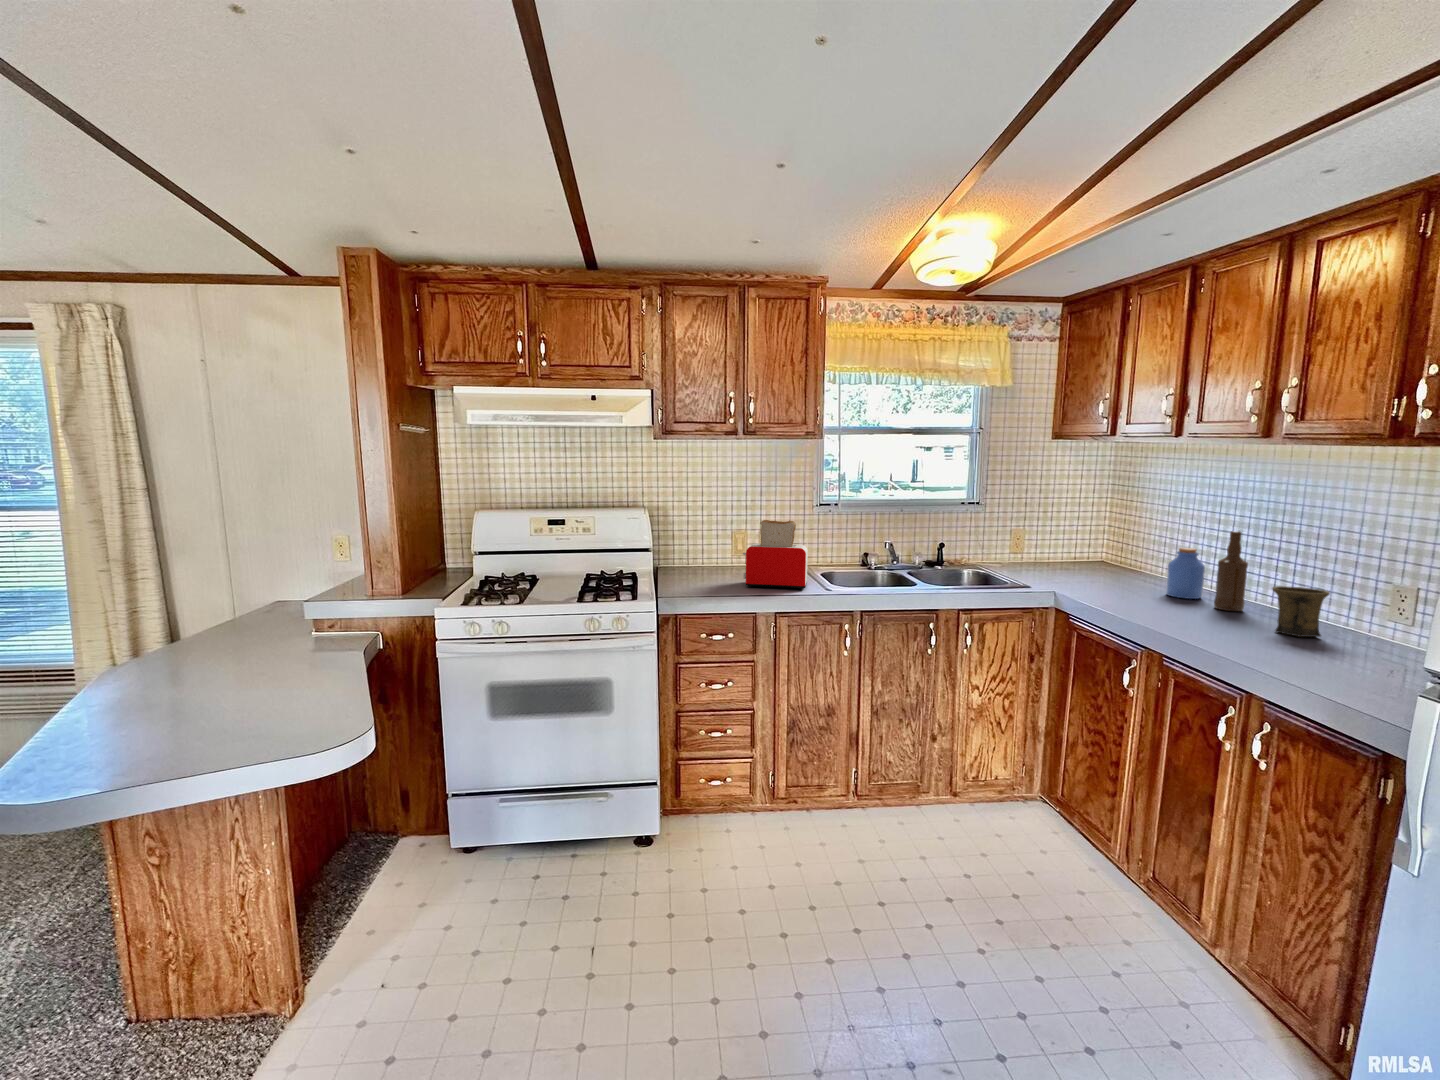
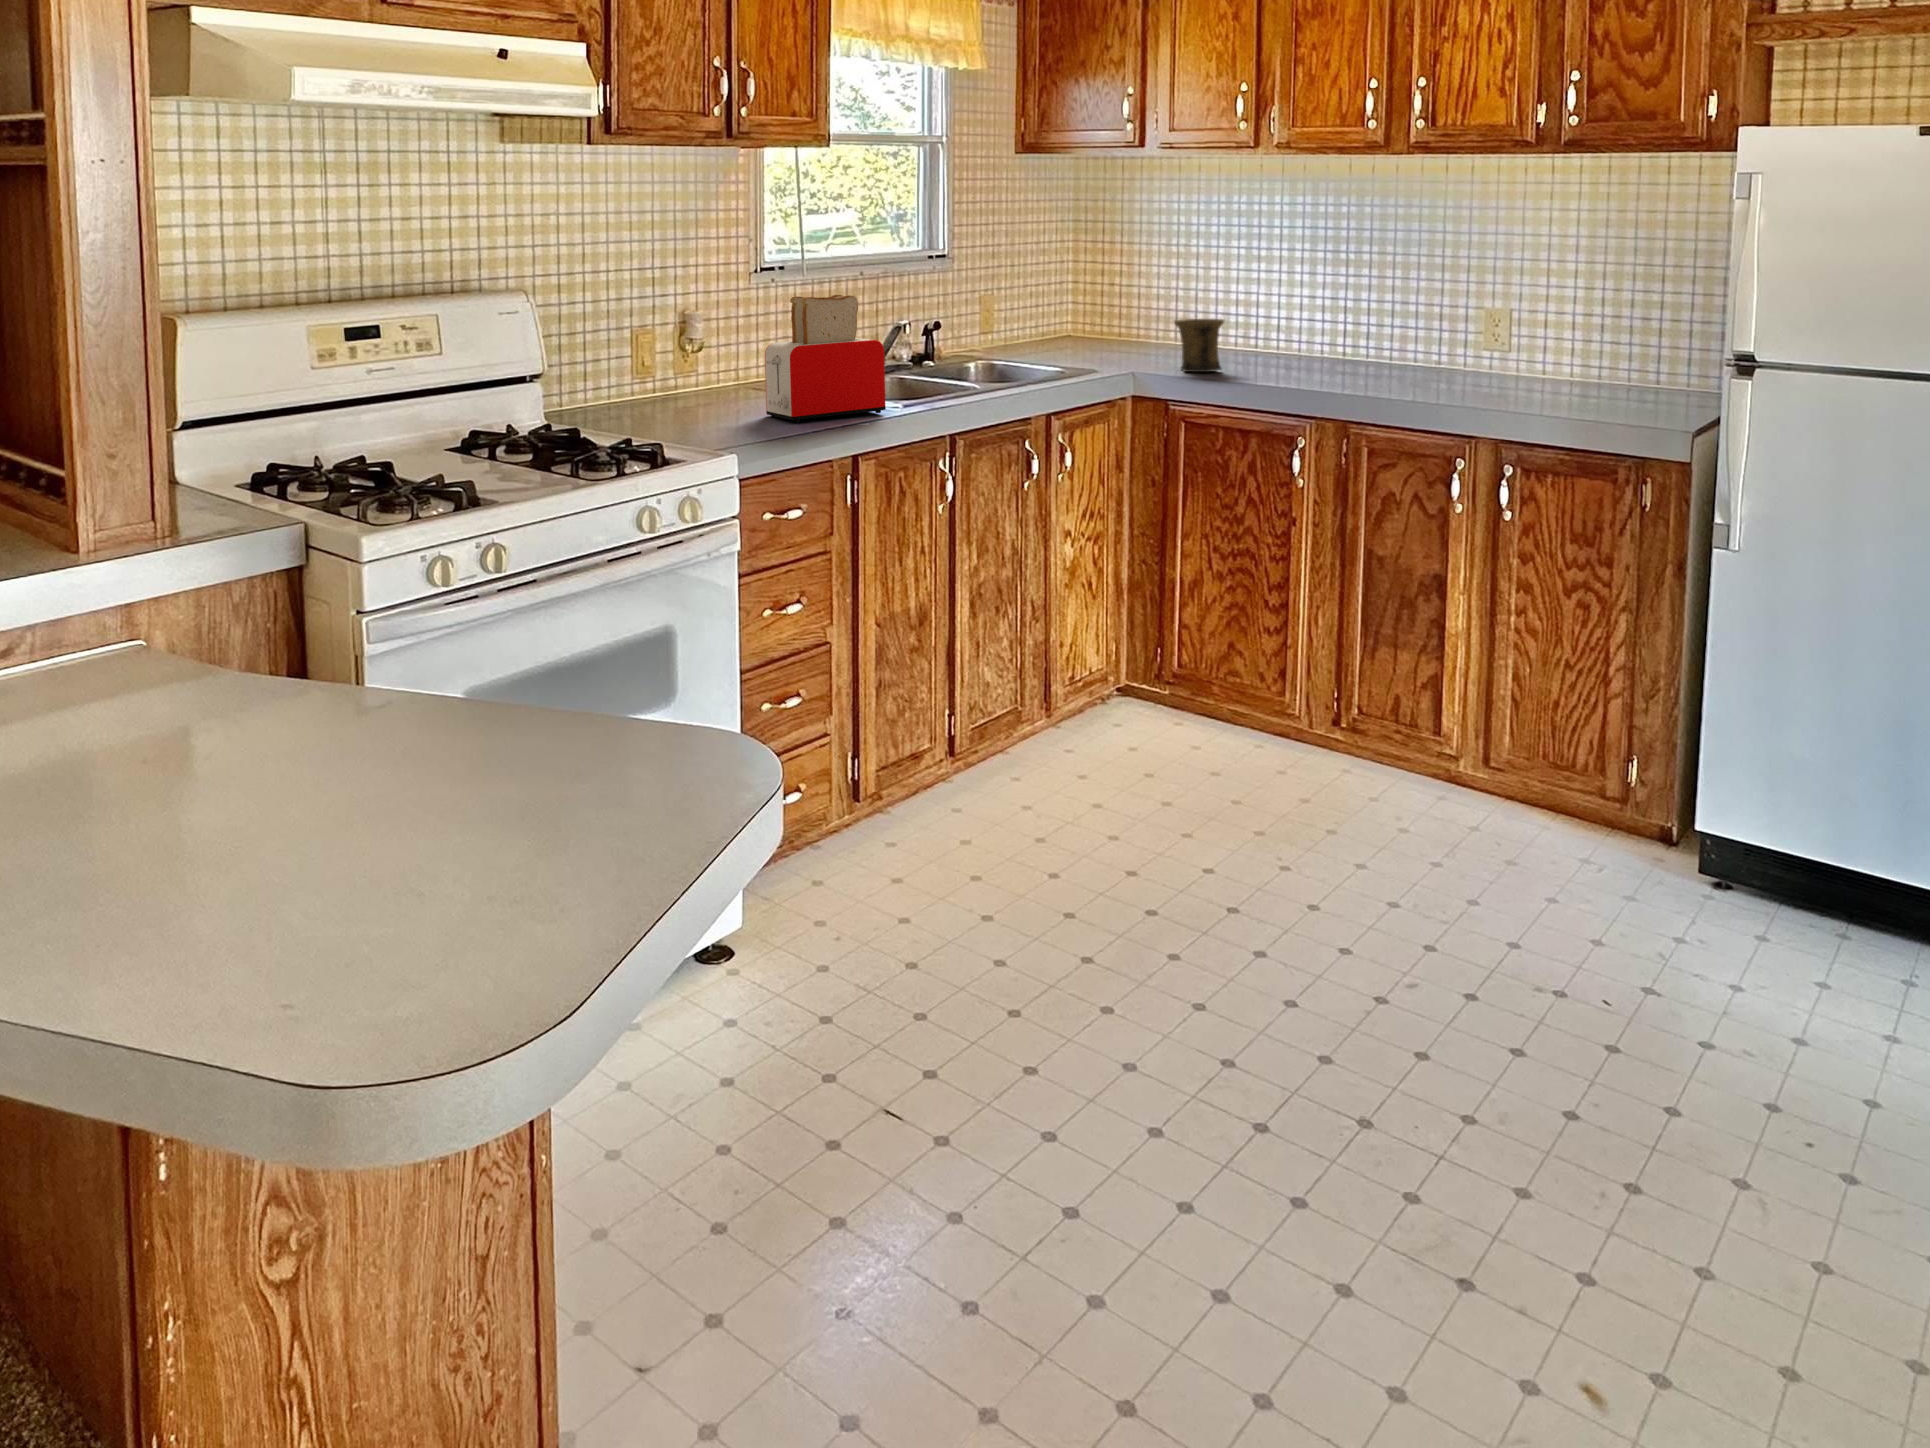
bottle: present [1214,531,1248,611] -> none [1301,267,1334,367]
jar: present [1166,548,1205,599] -> none [1231,296,1272,362]
mug: present [1273,586,1330,637] -> present [1174,319,1224,372]

